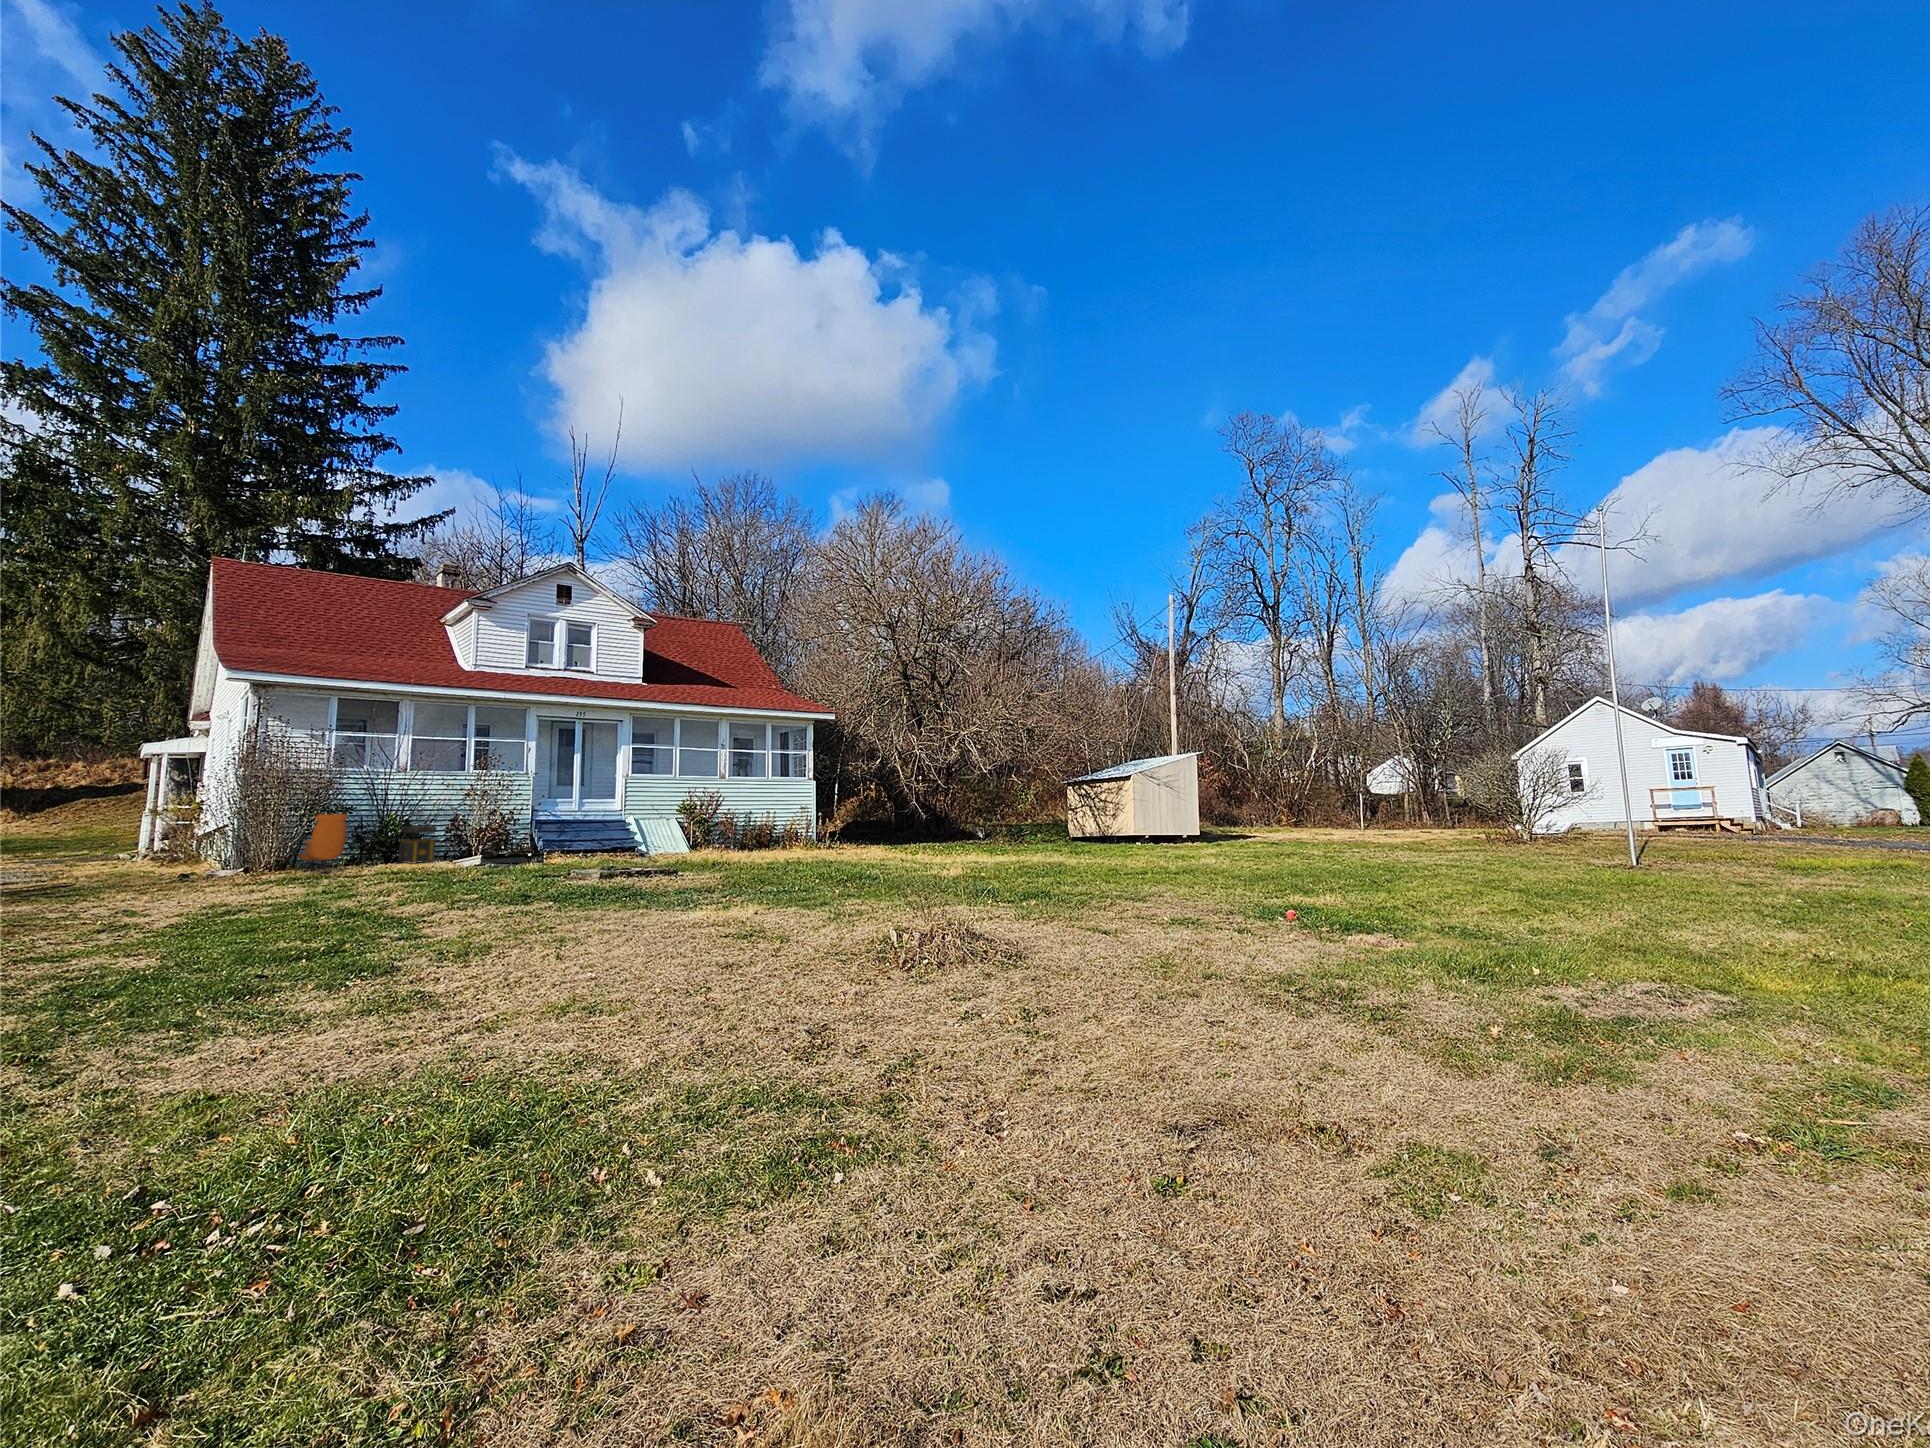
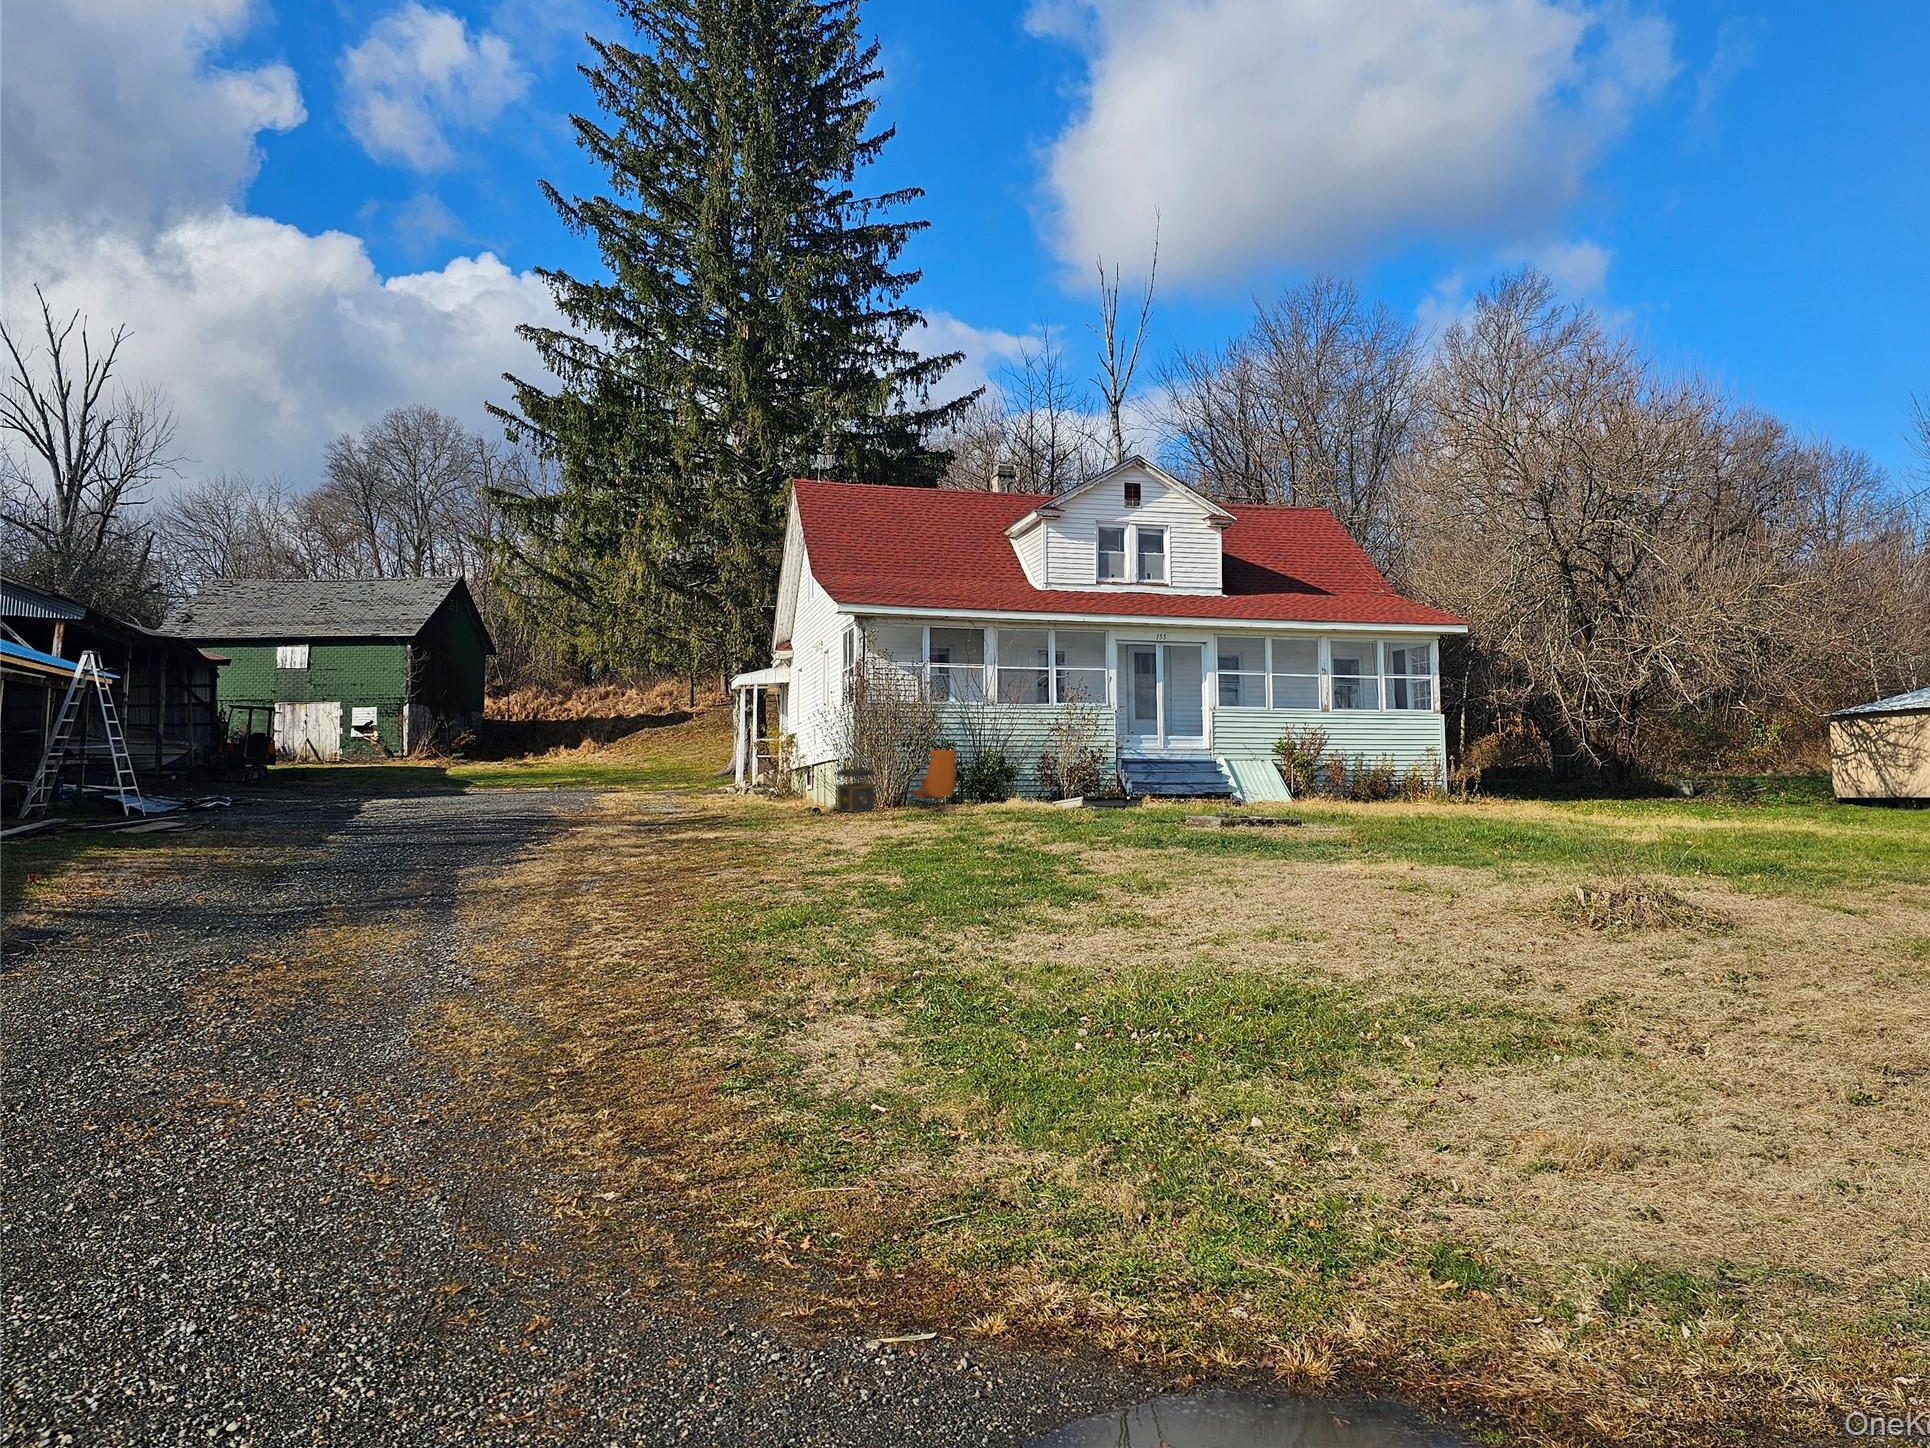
toolbox: present [399,825,437,864] -> present [836,769,875,813]

